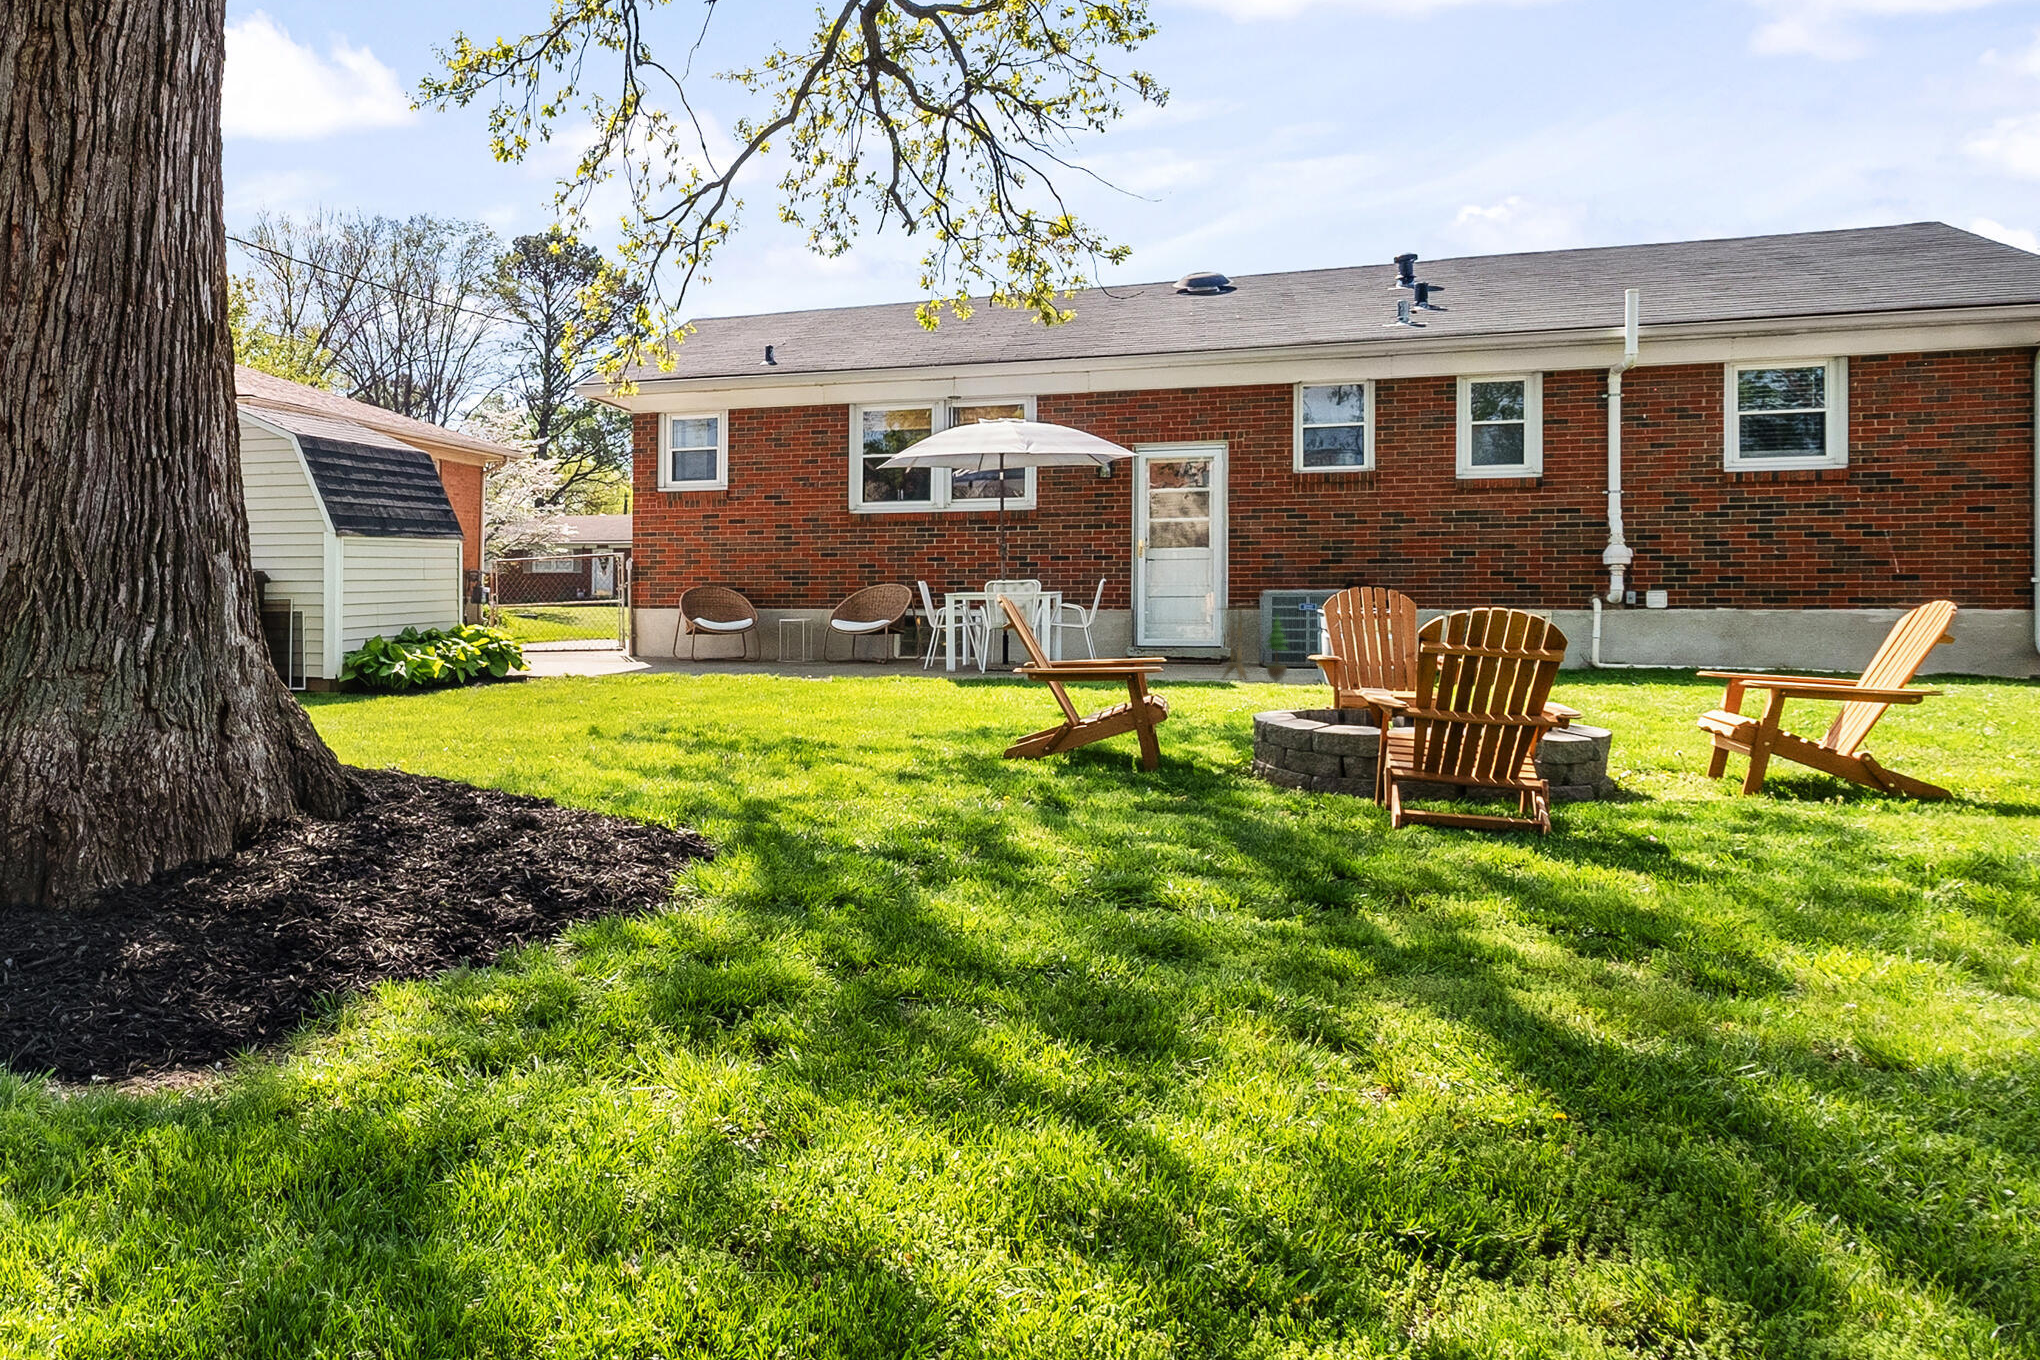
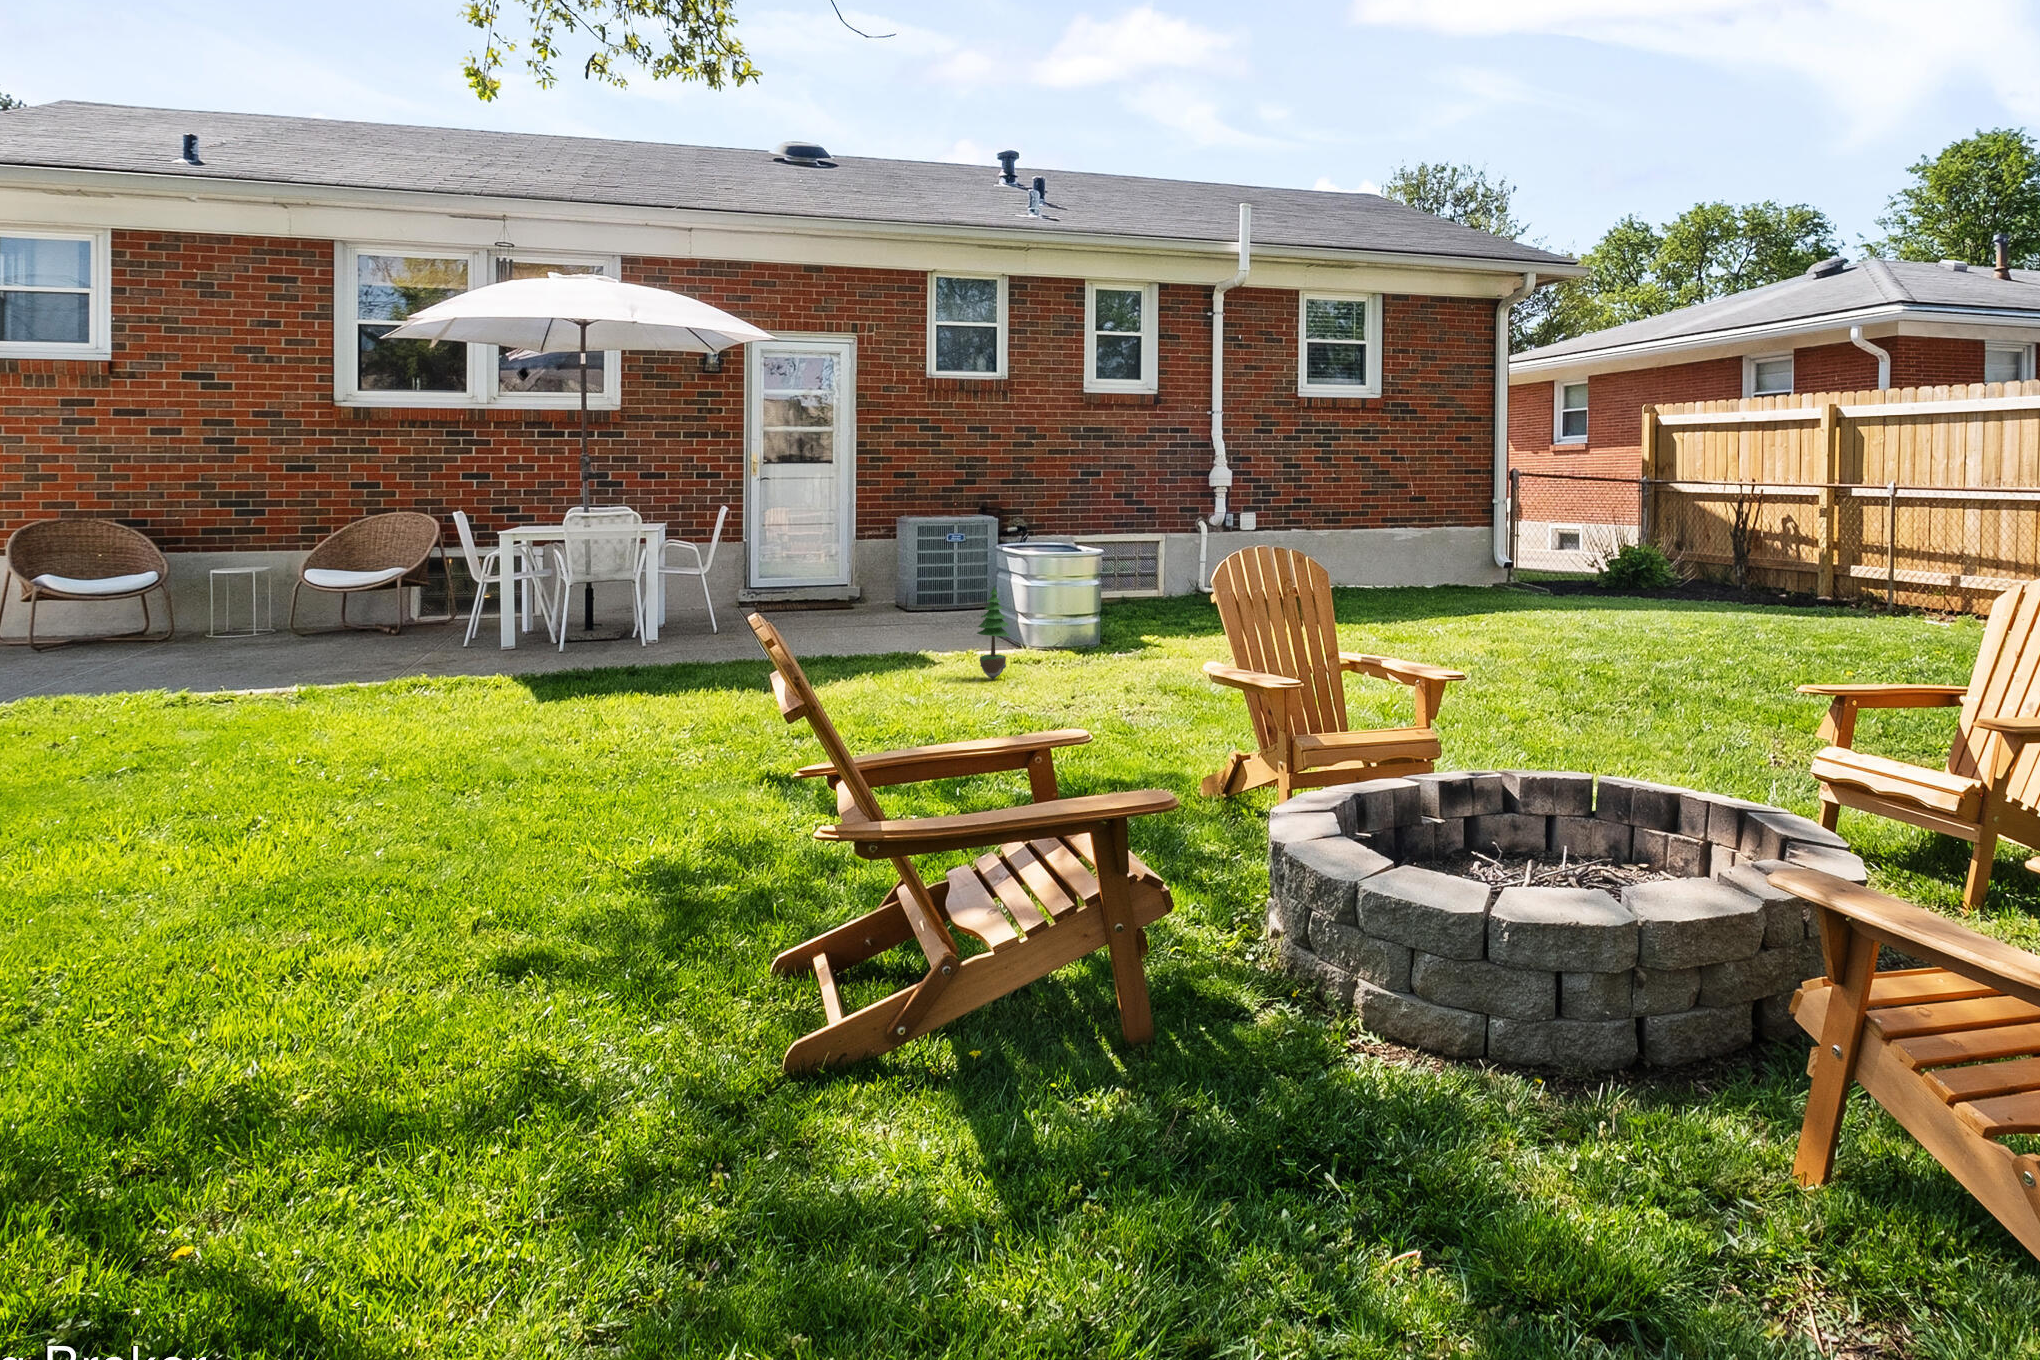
side table: present [1223,608,1247,679] -> none [904,569,956,670]

